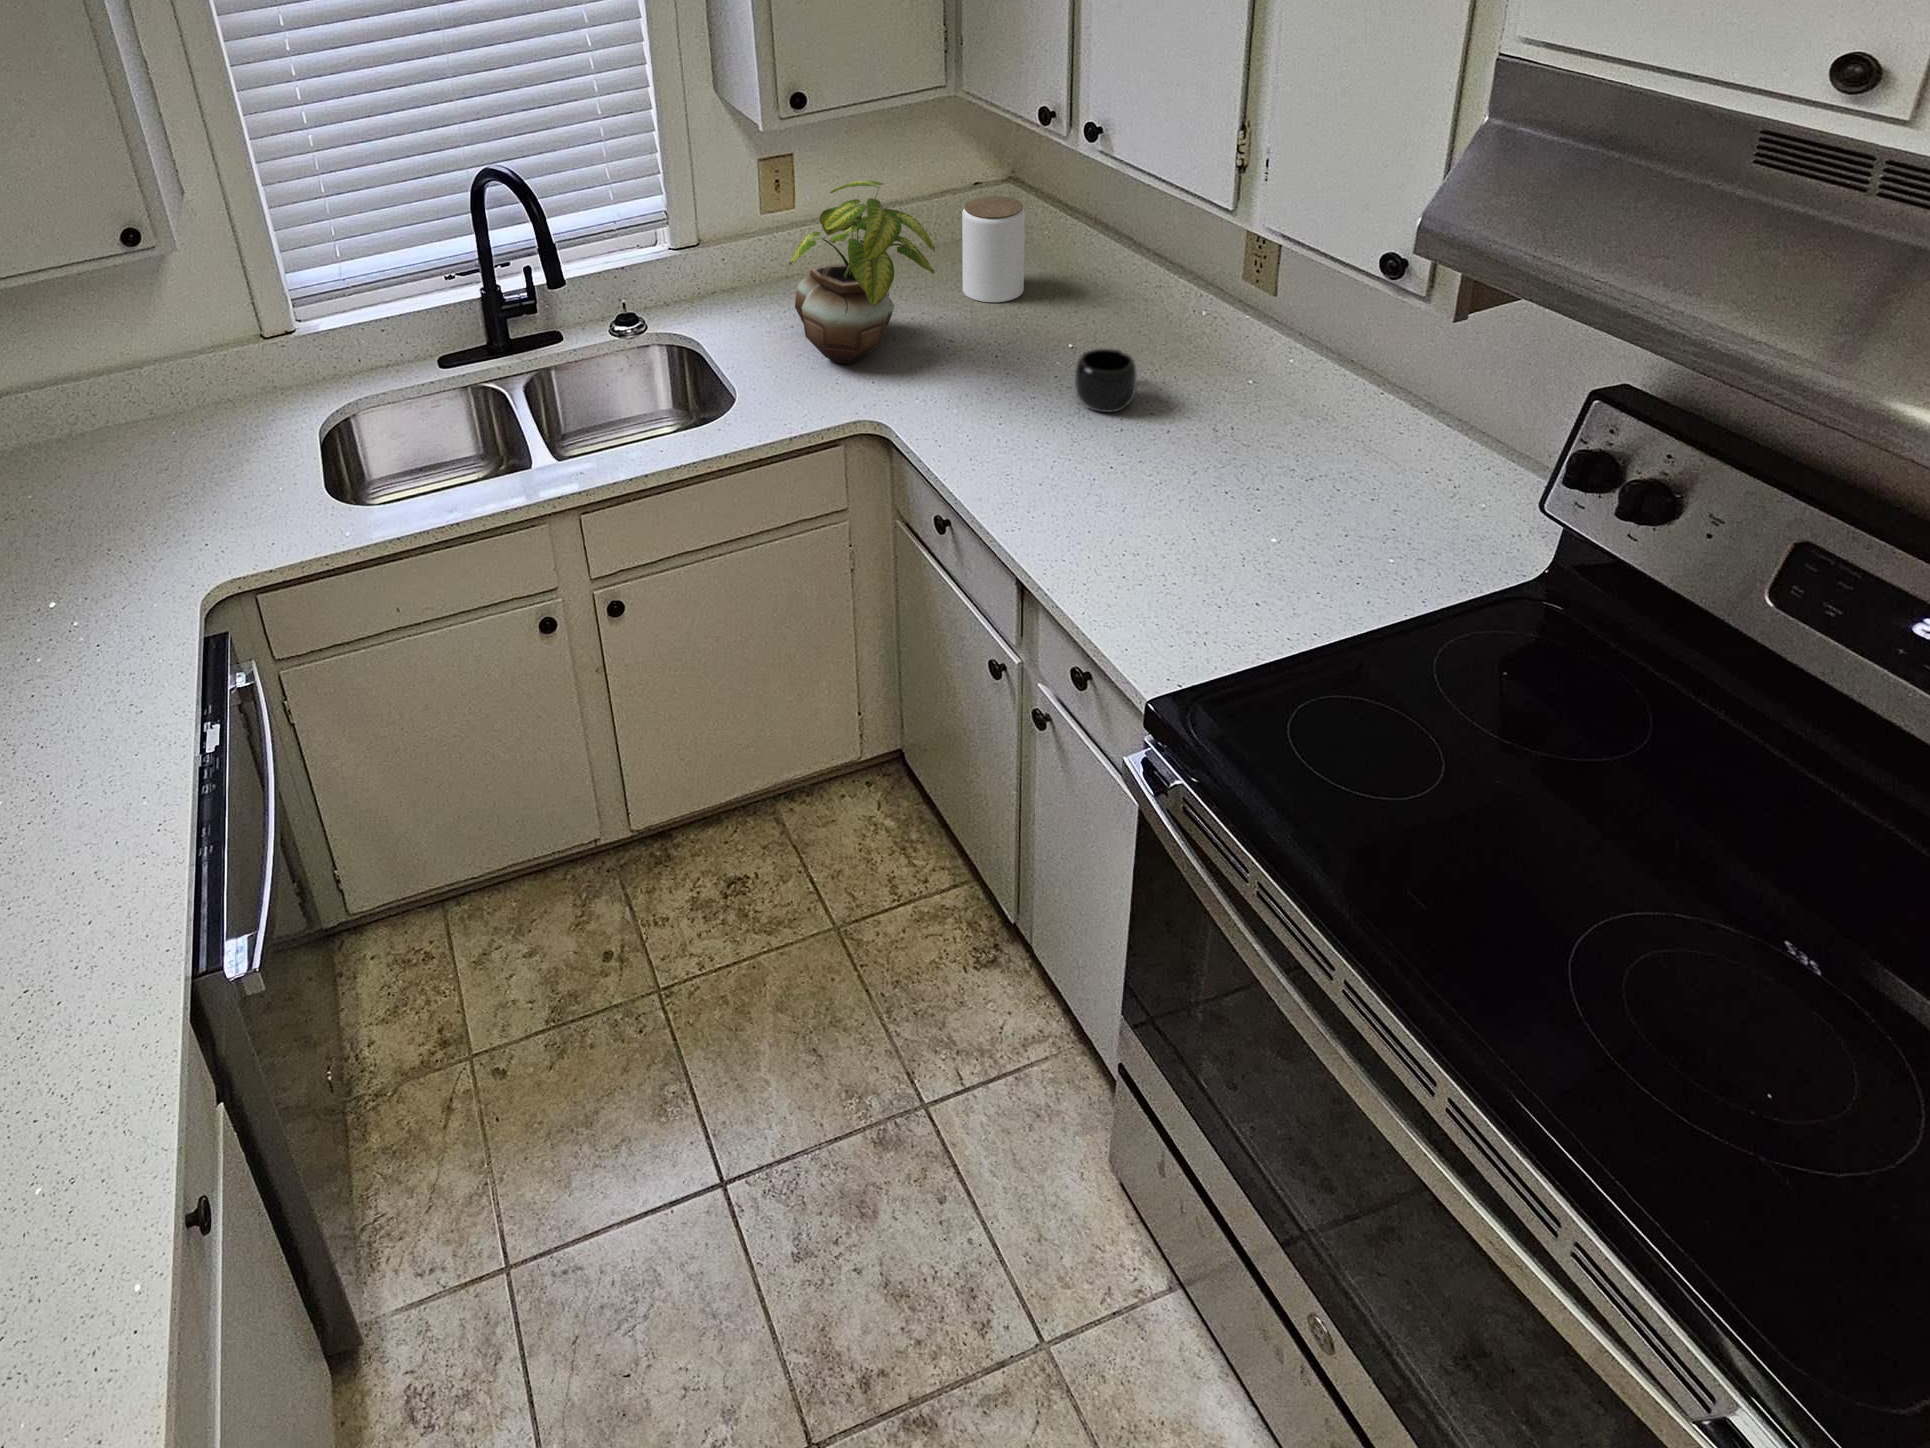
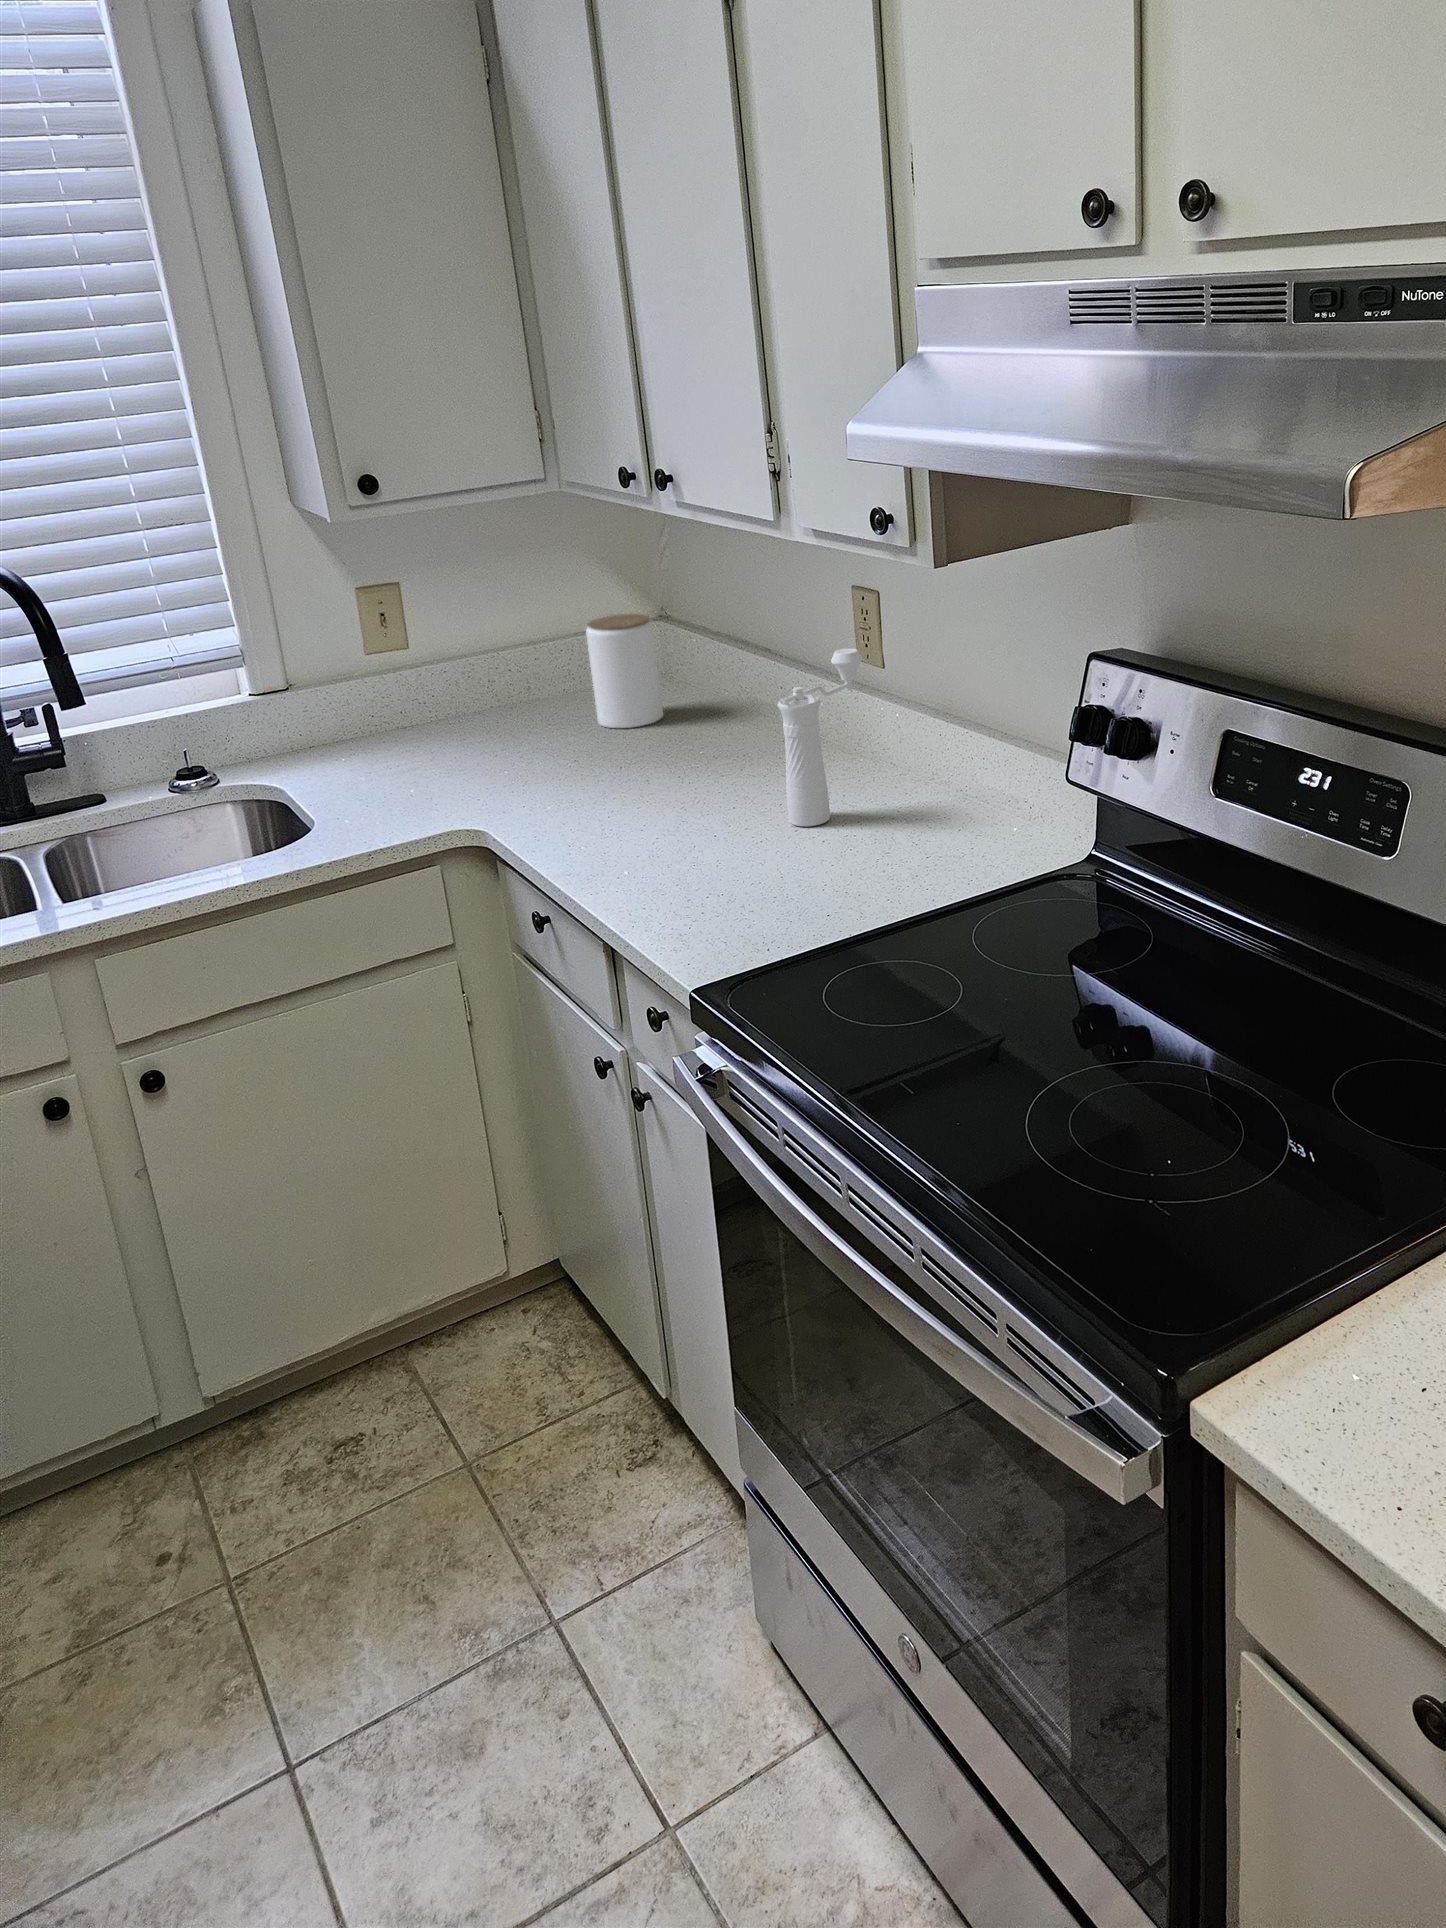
potted plant: present [789,180,935,364] -> none [368,569,538,786]
pepper mill: none [1184,303,1275,472] -> present [777,648,863,826]
mug: present [1075,349,1137,413] -> none [687,731,751,796]

